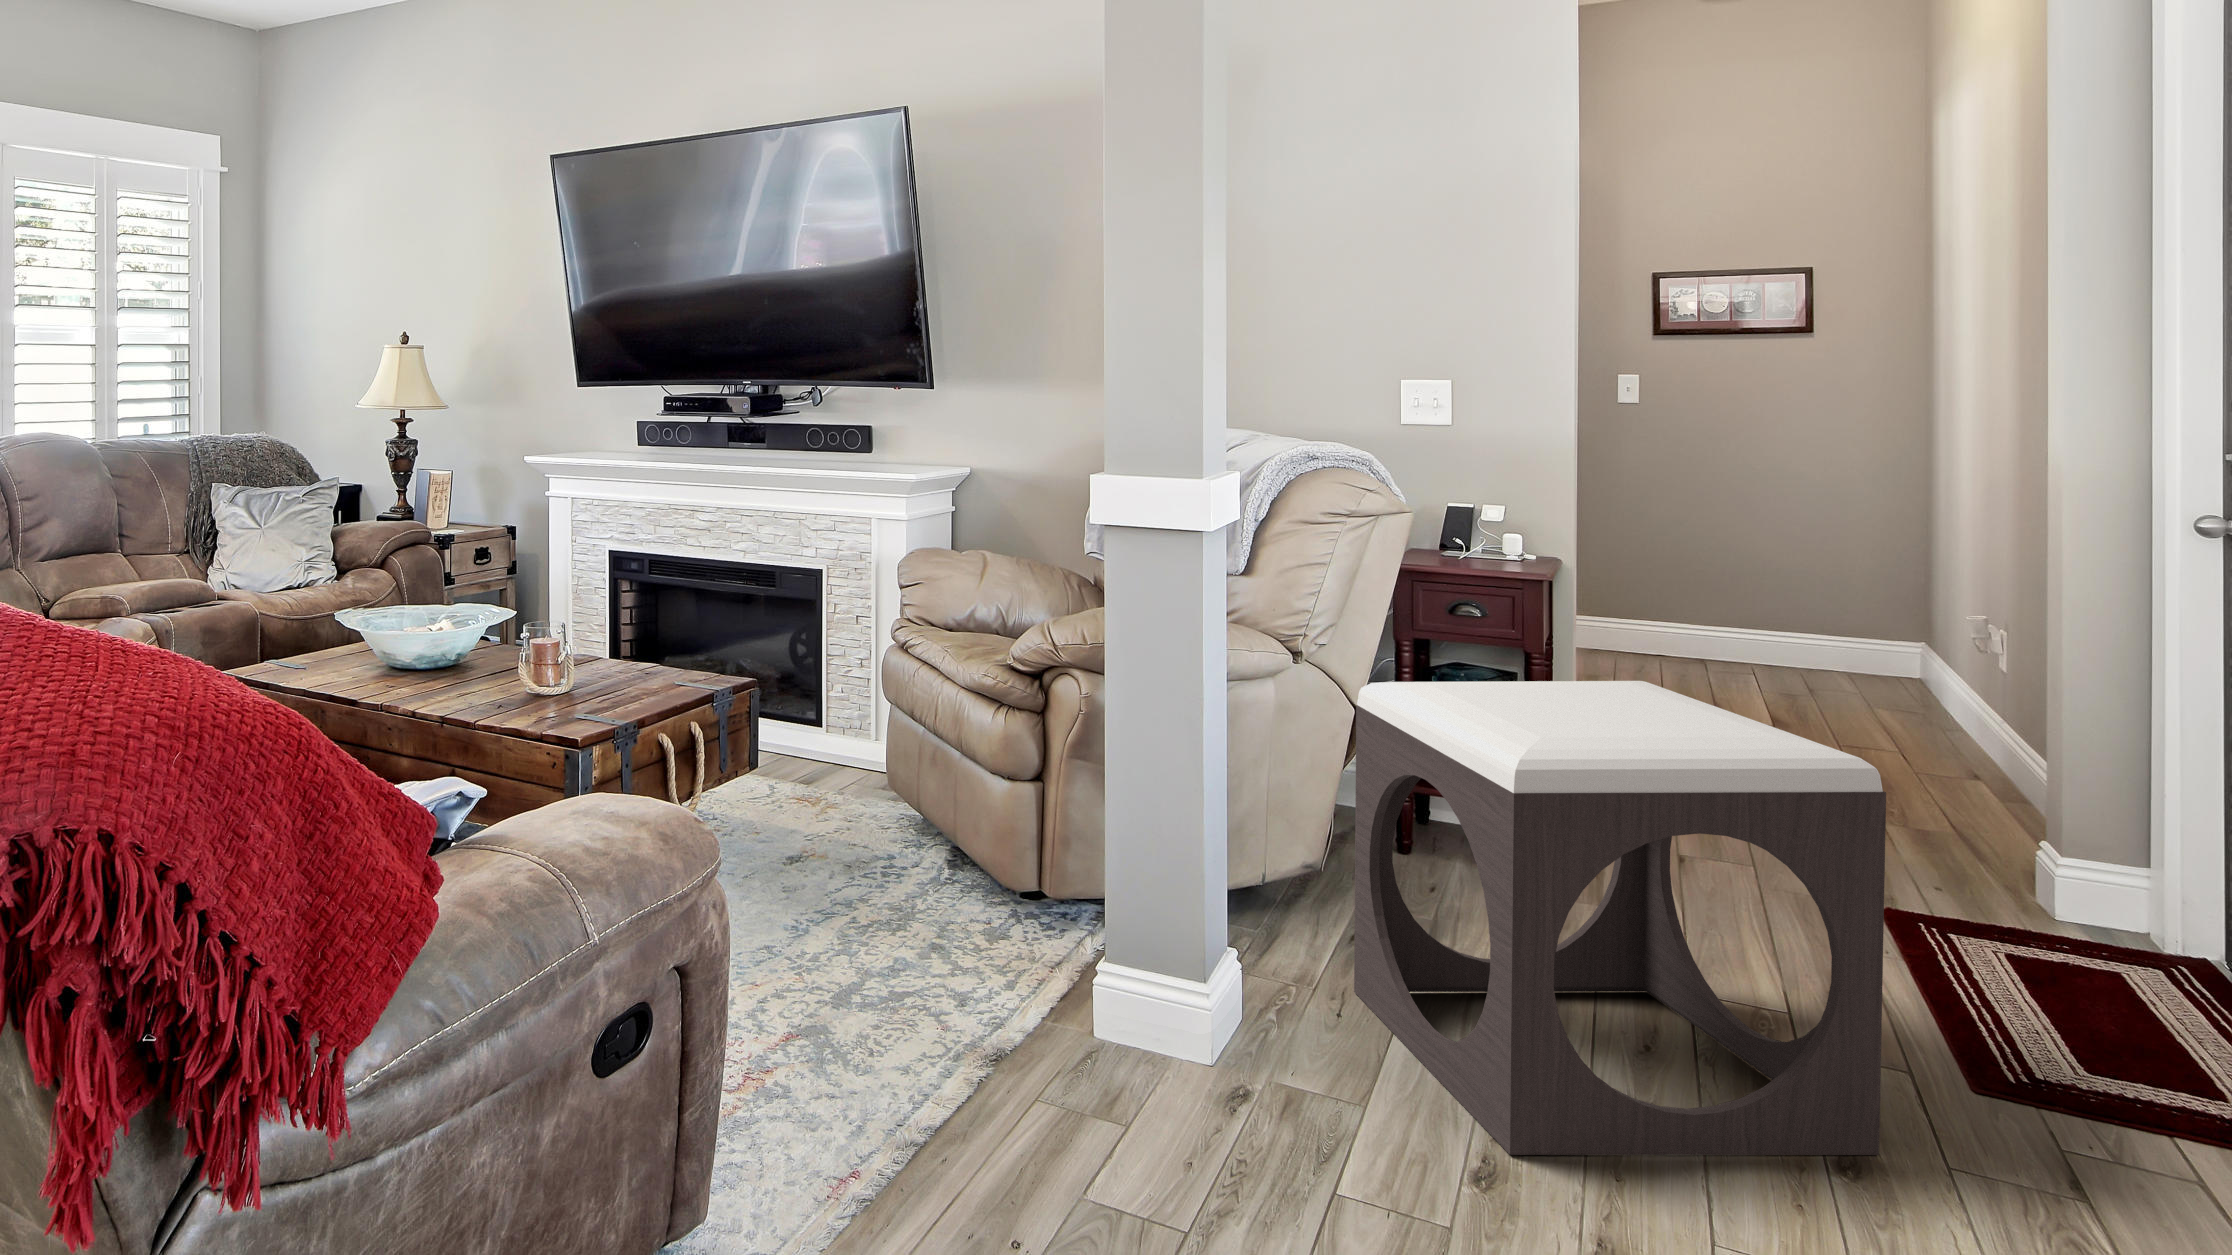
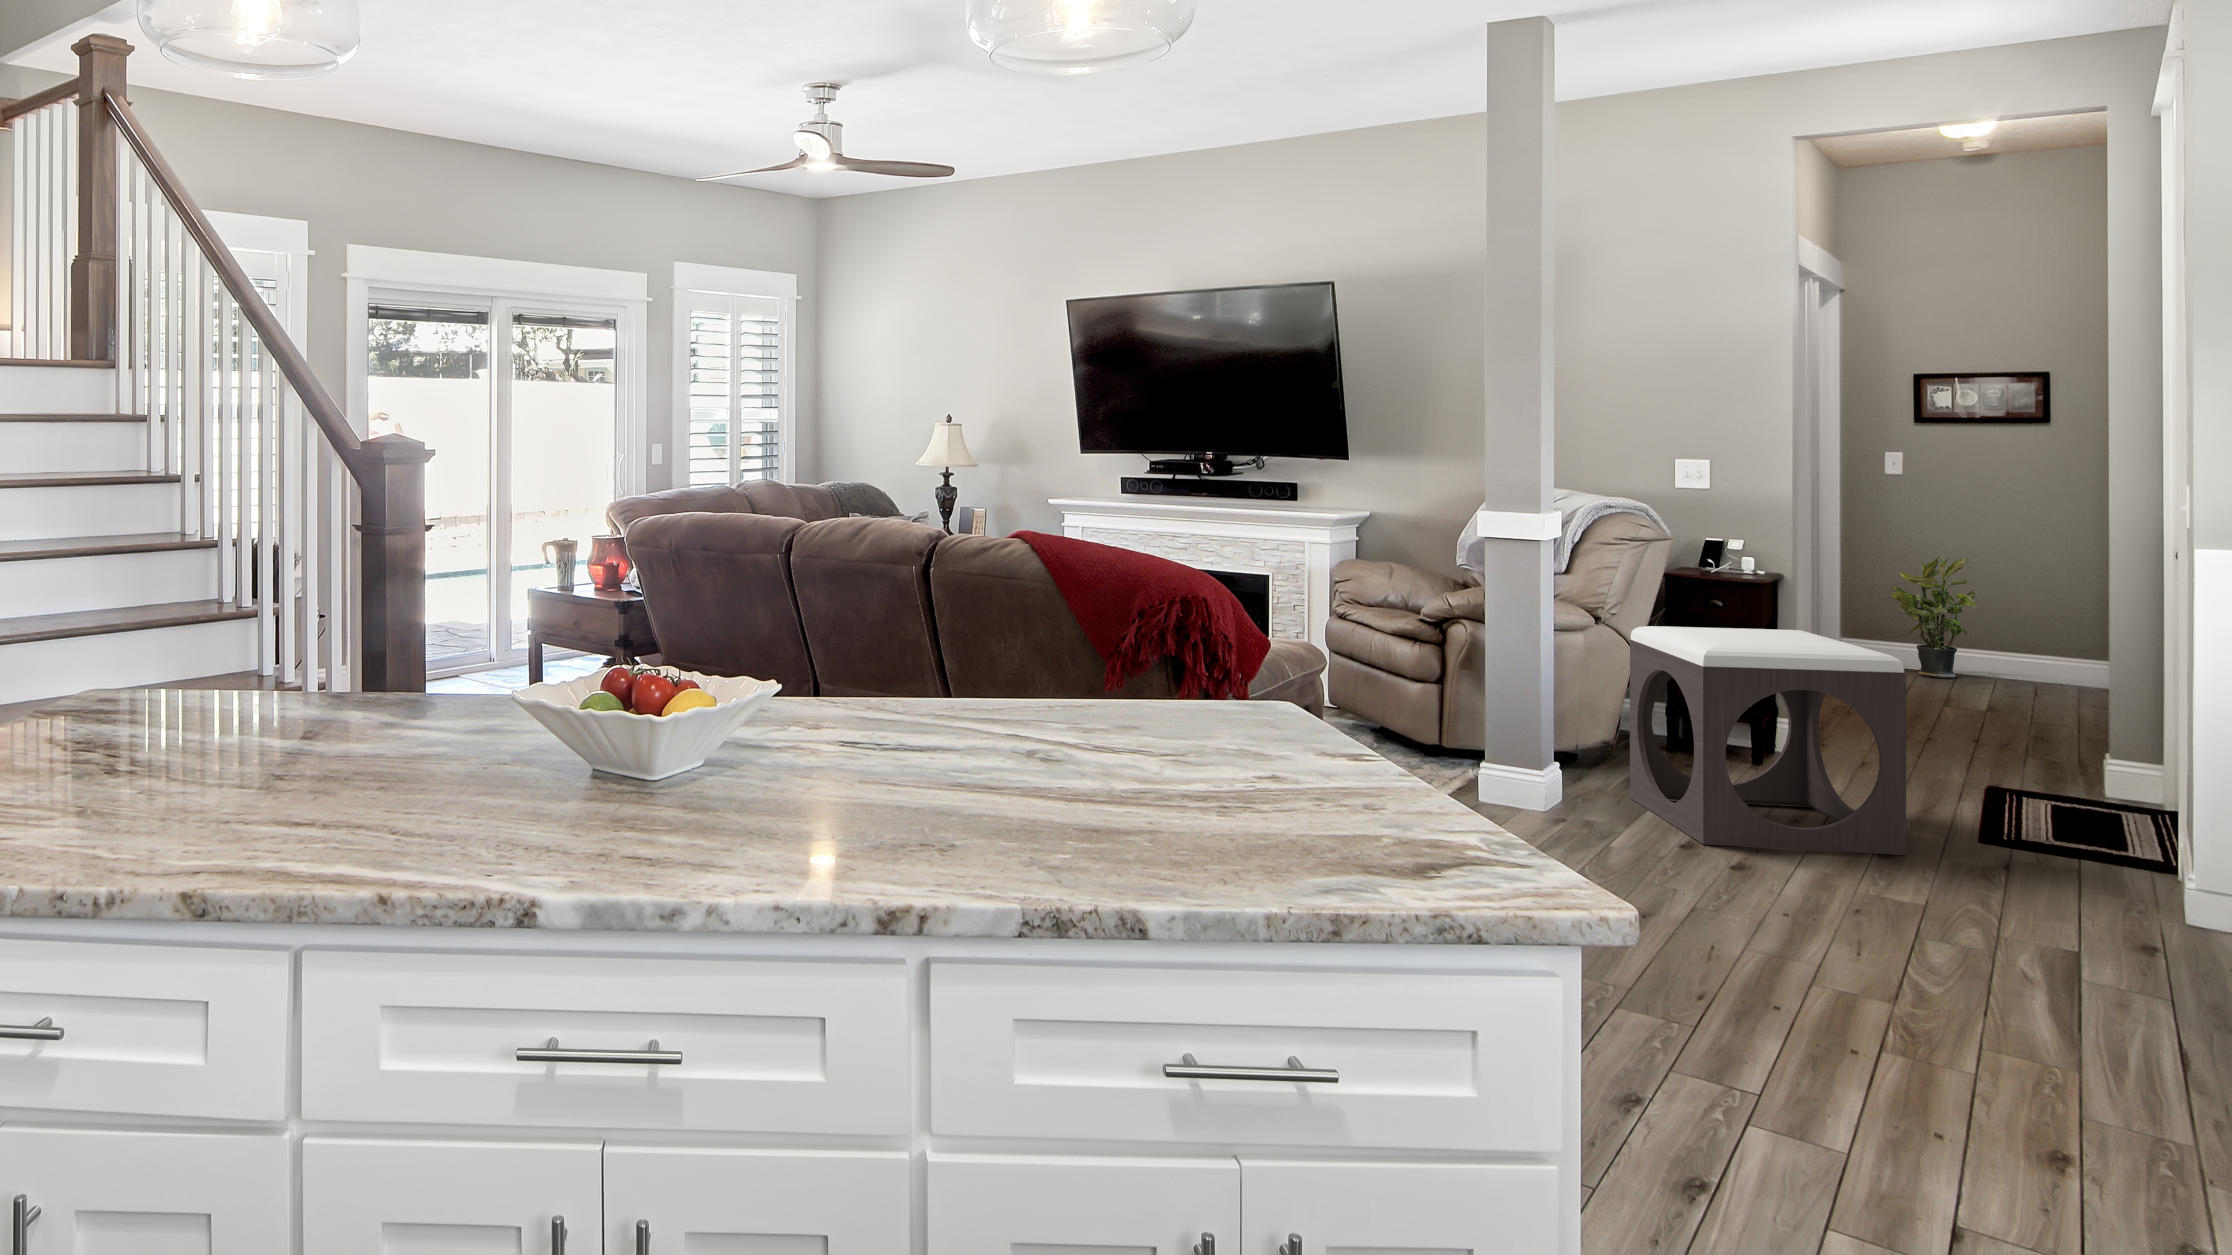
potted plant: none [1629,507,1734,669] -> present [1891,555,1977,678]

